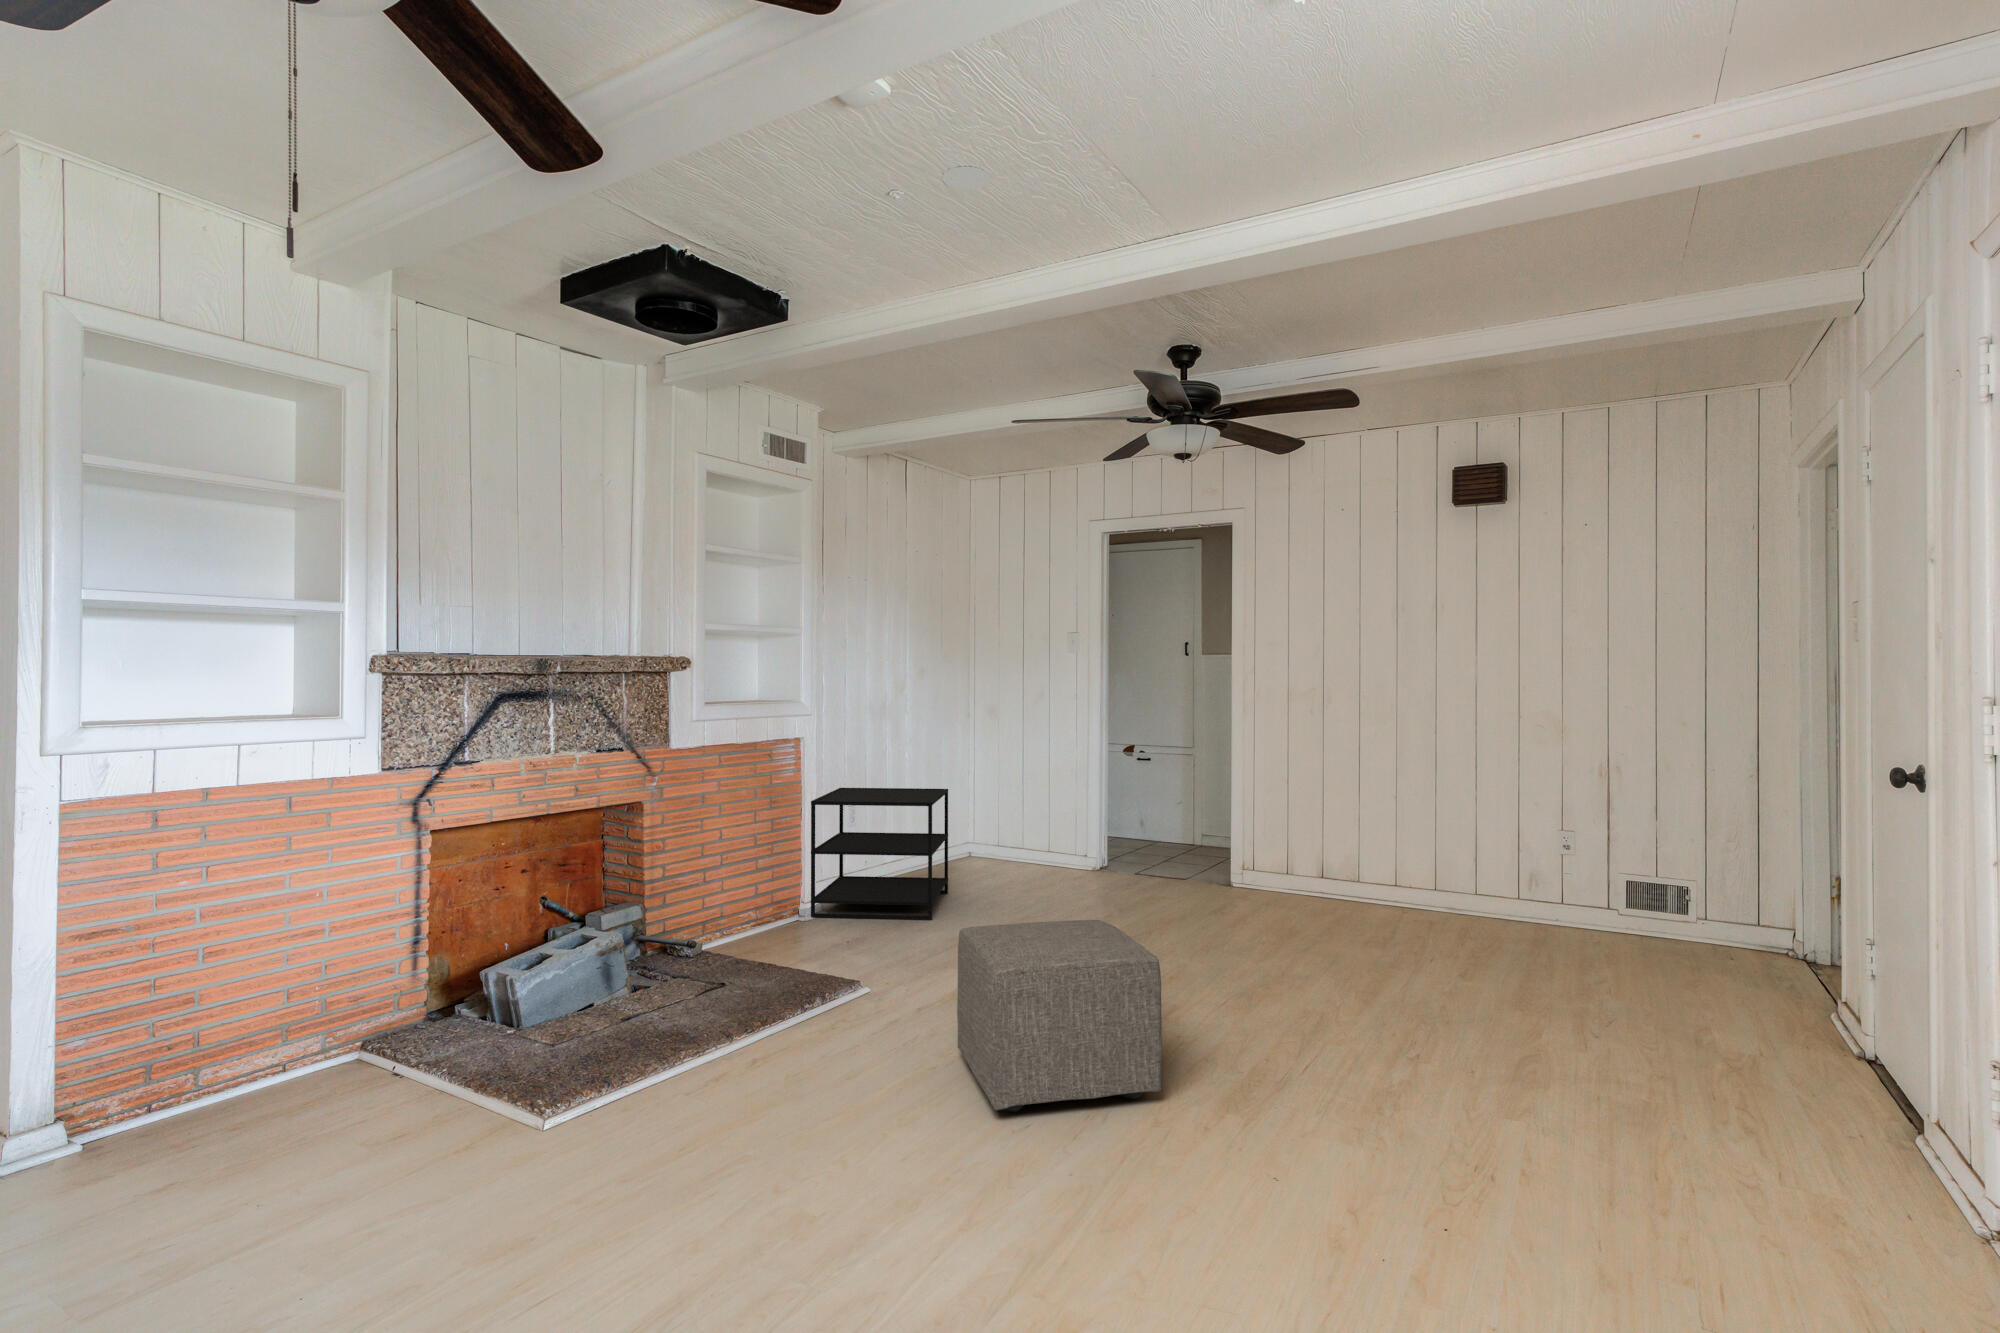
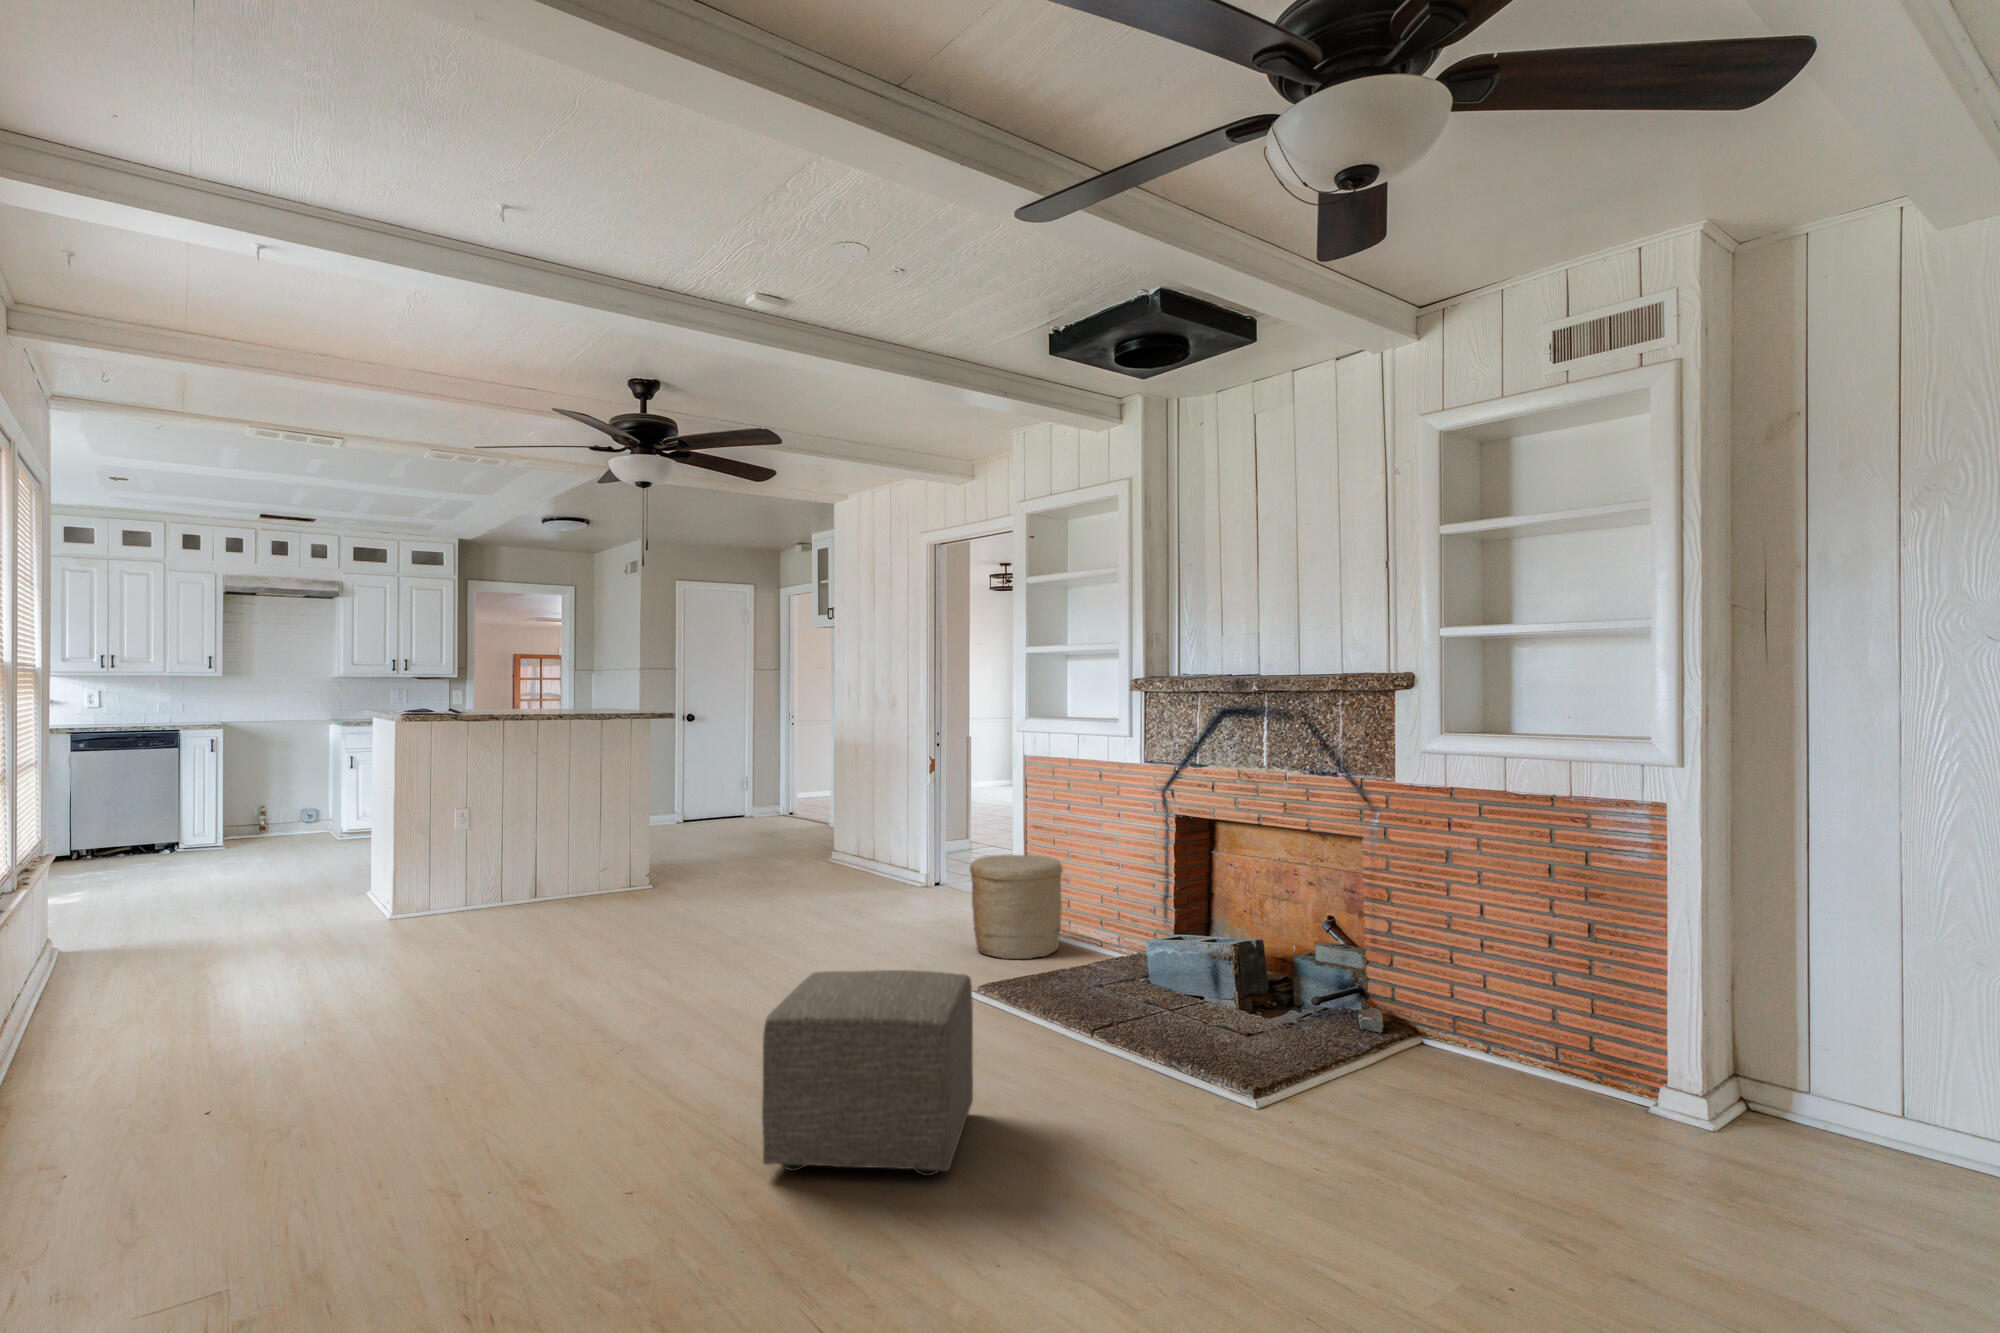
side table: present [811,788,948,920] -> none [1613,900,1919,1206]
woven basket: none [96,957,306,1169] -> present [970,855,1063,959]

